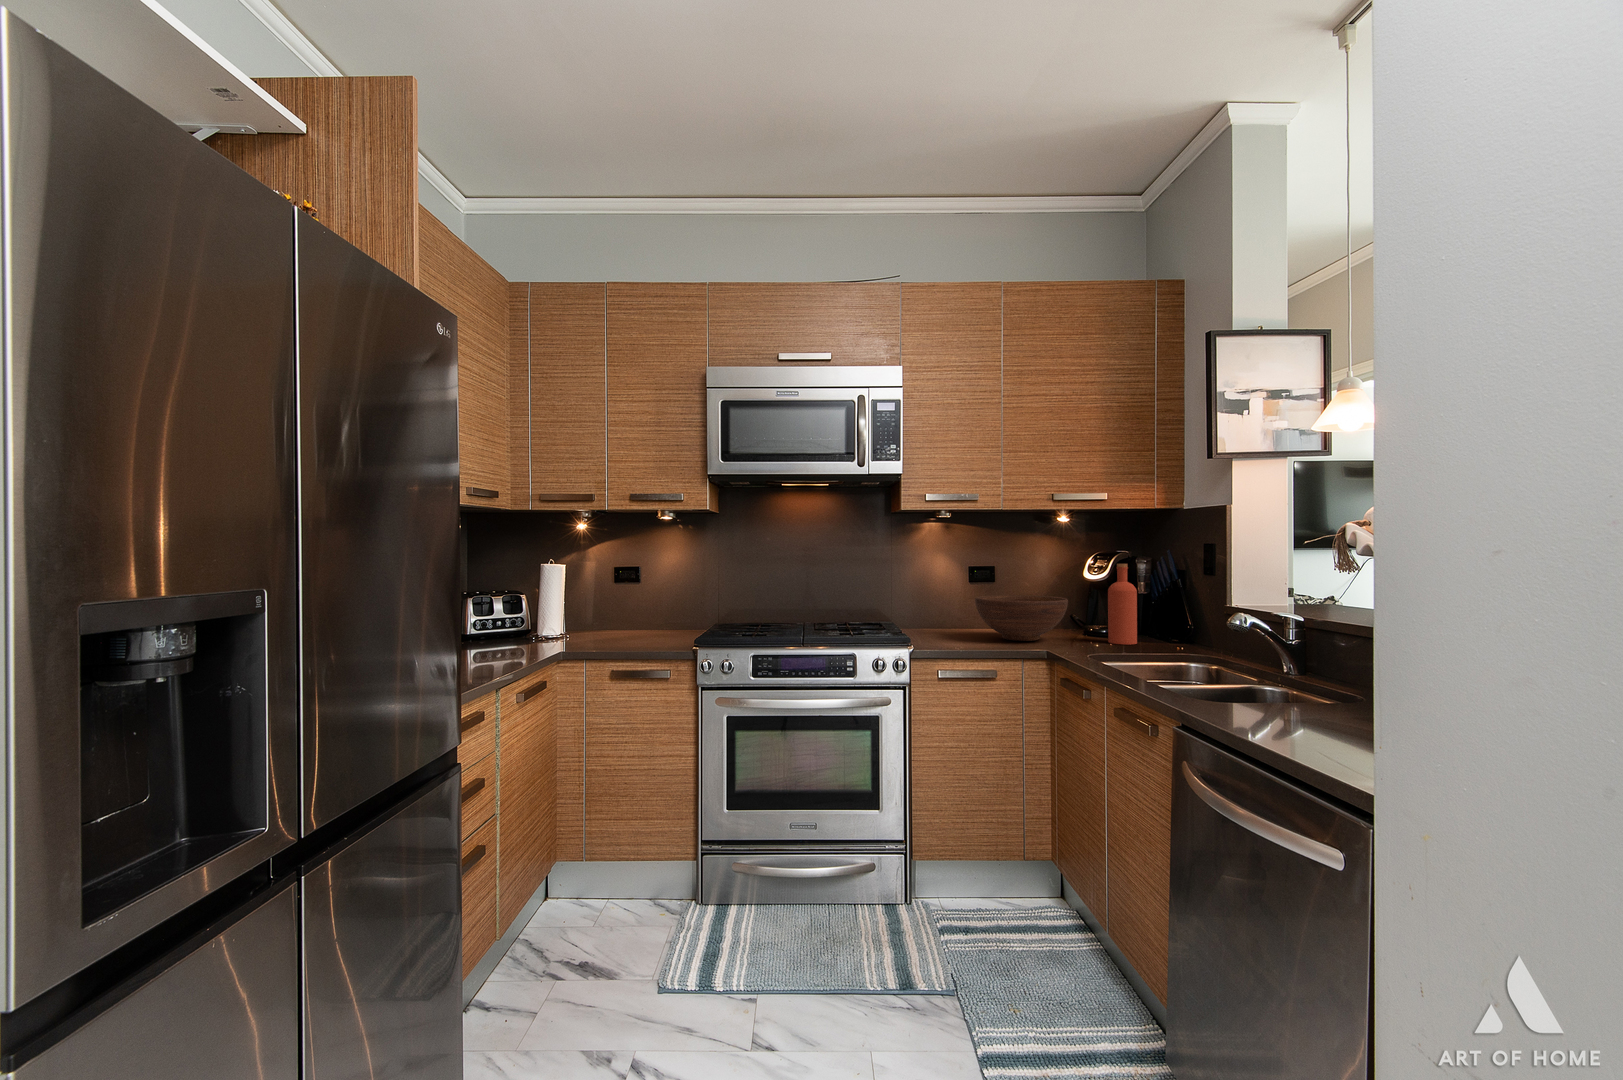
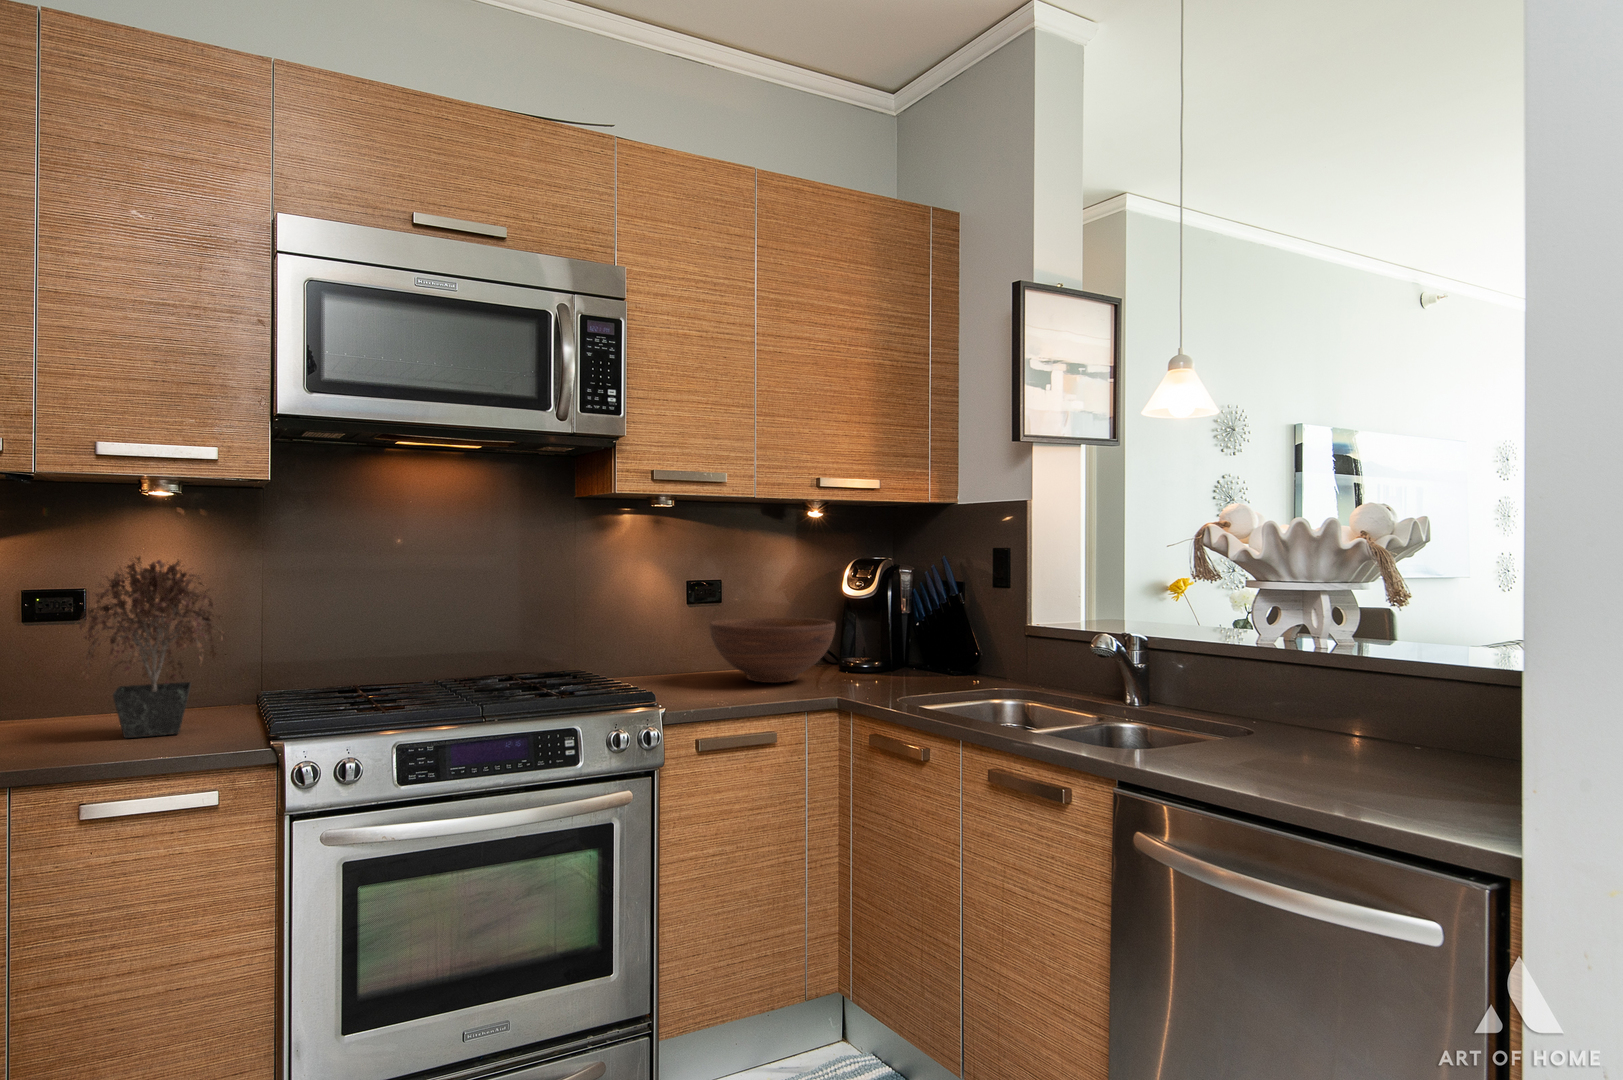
potted plant: none [620,549,691,641] -> present [73,557,226,738]
bottle: present [1108,564,1137,644] -> none [879,572,913,678]

